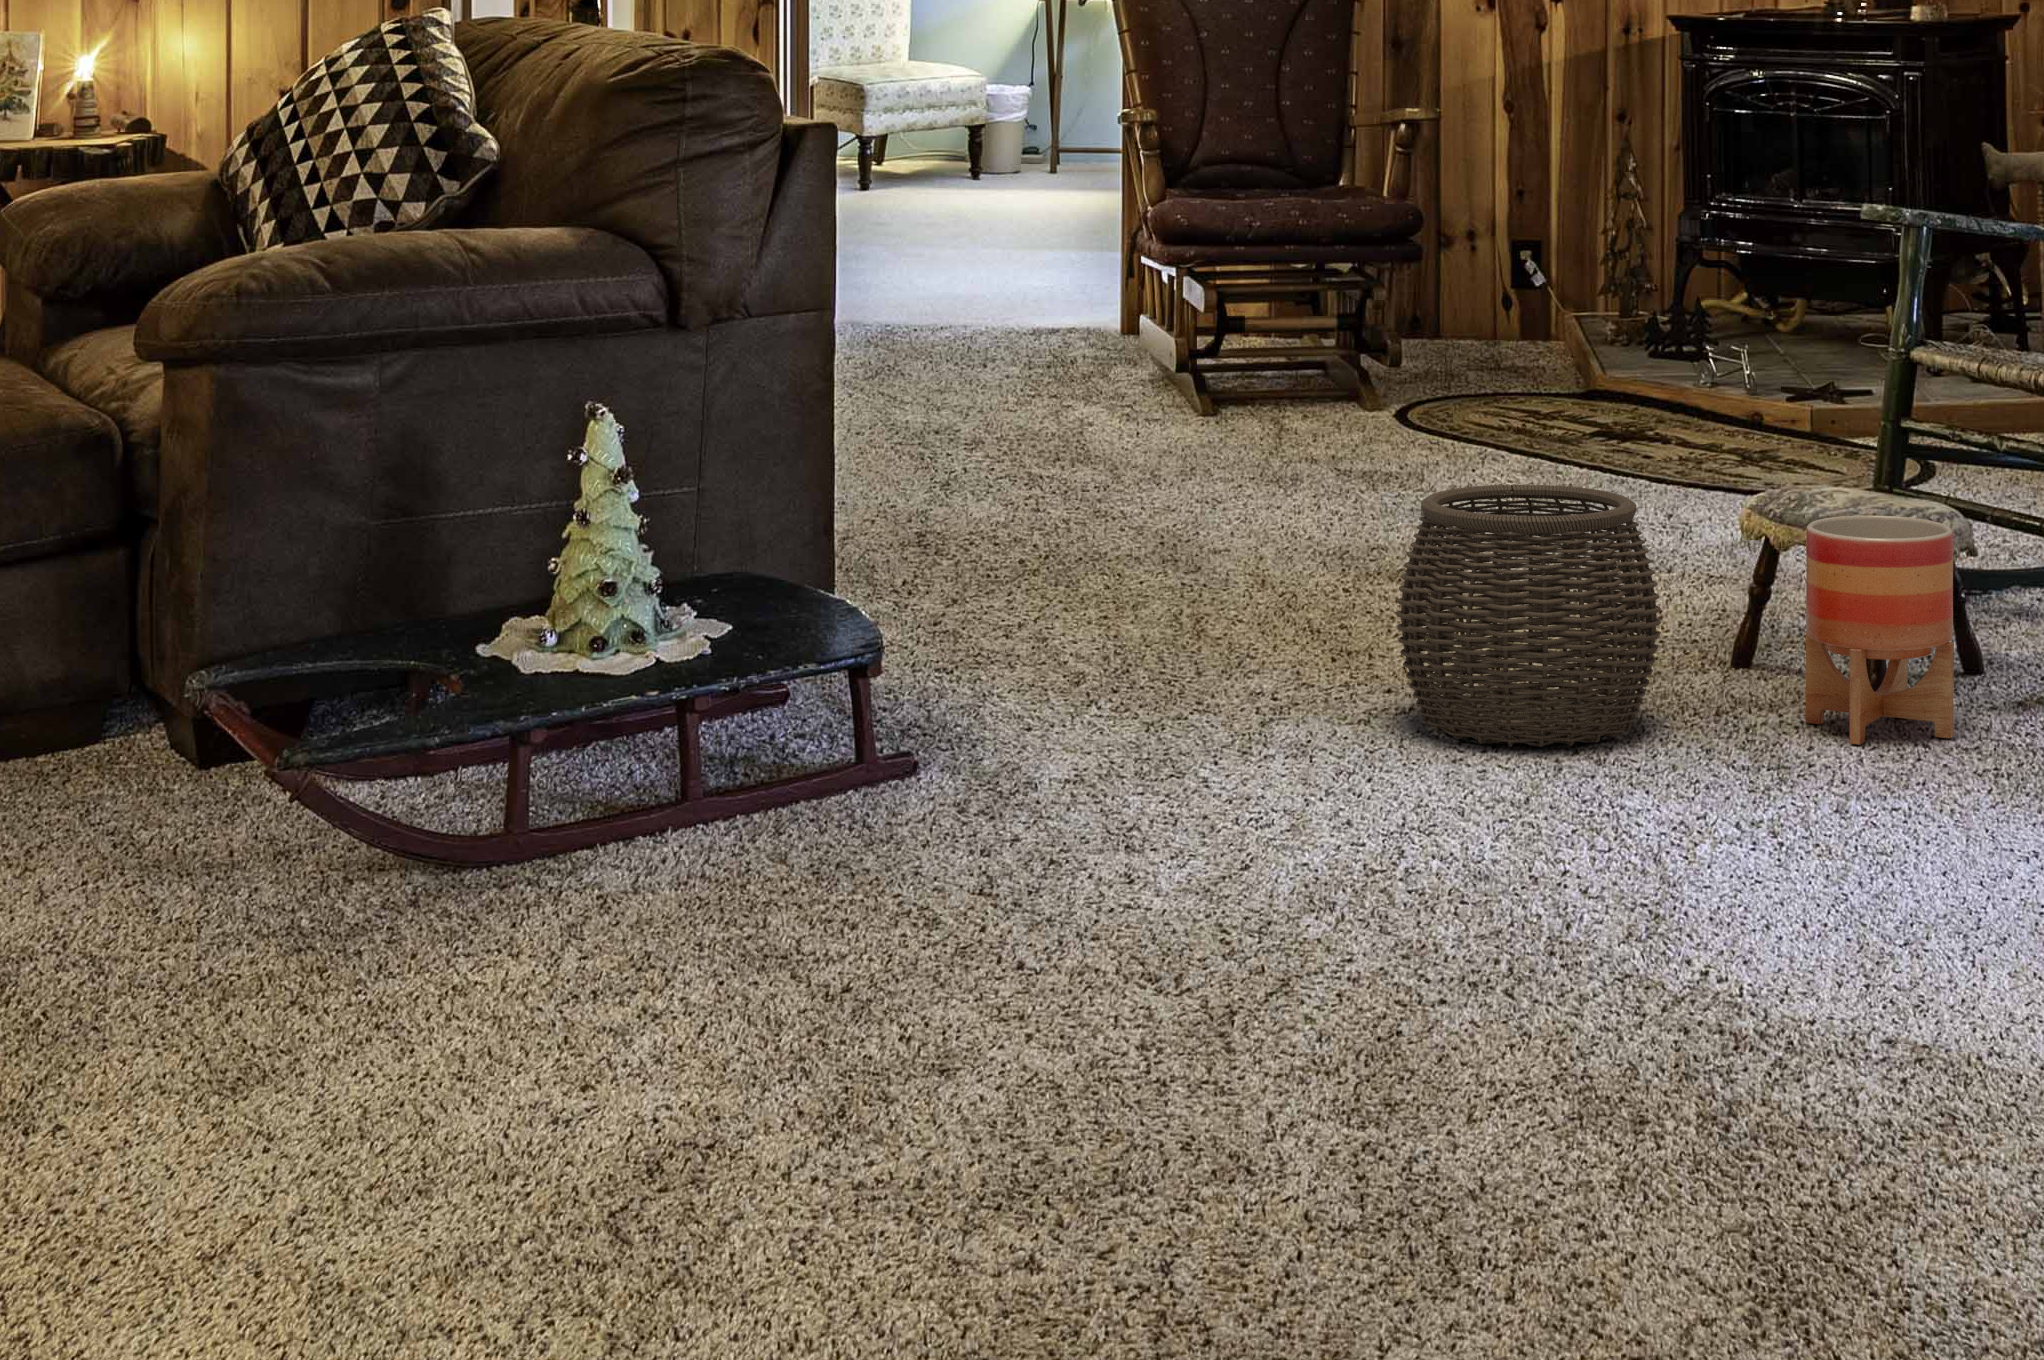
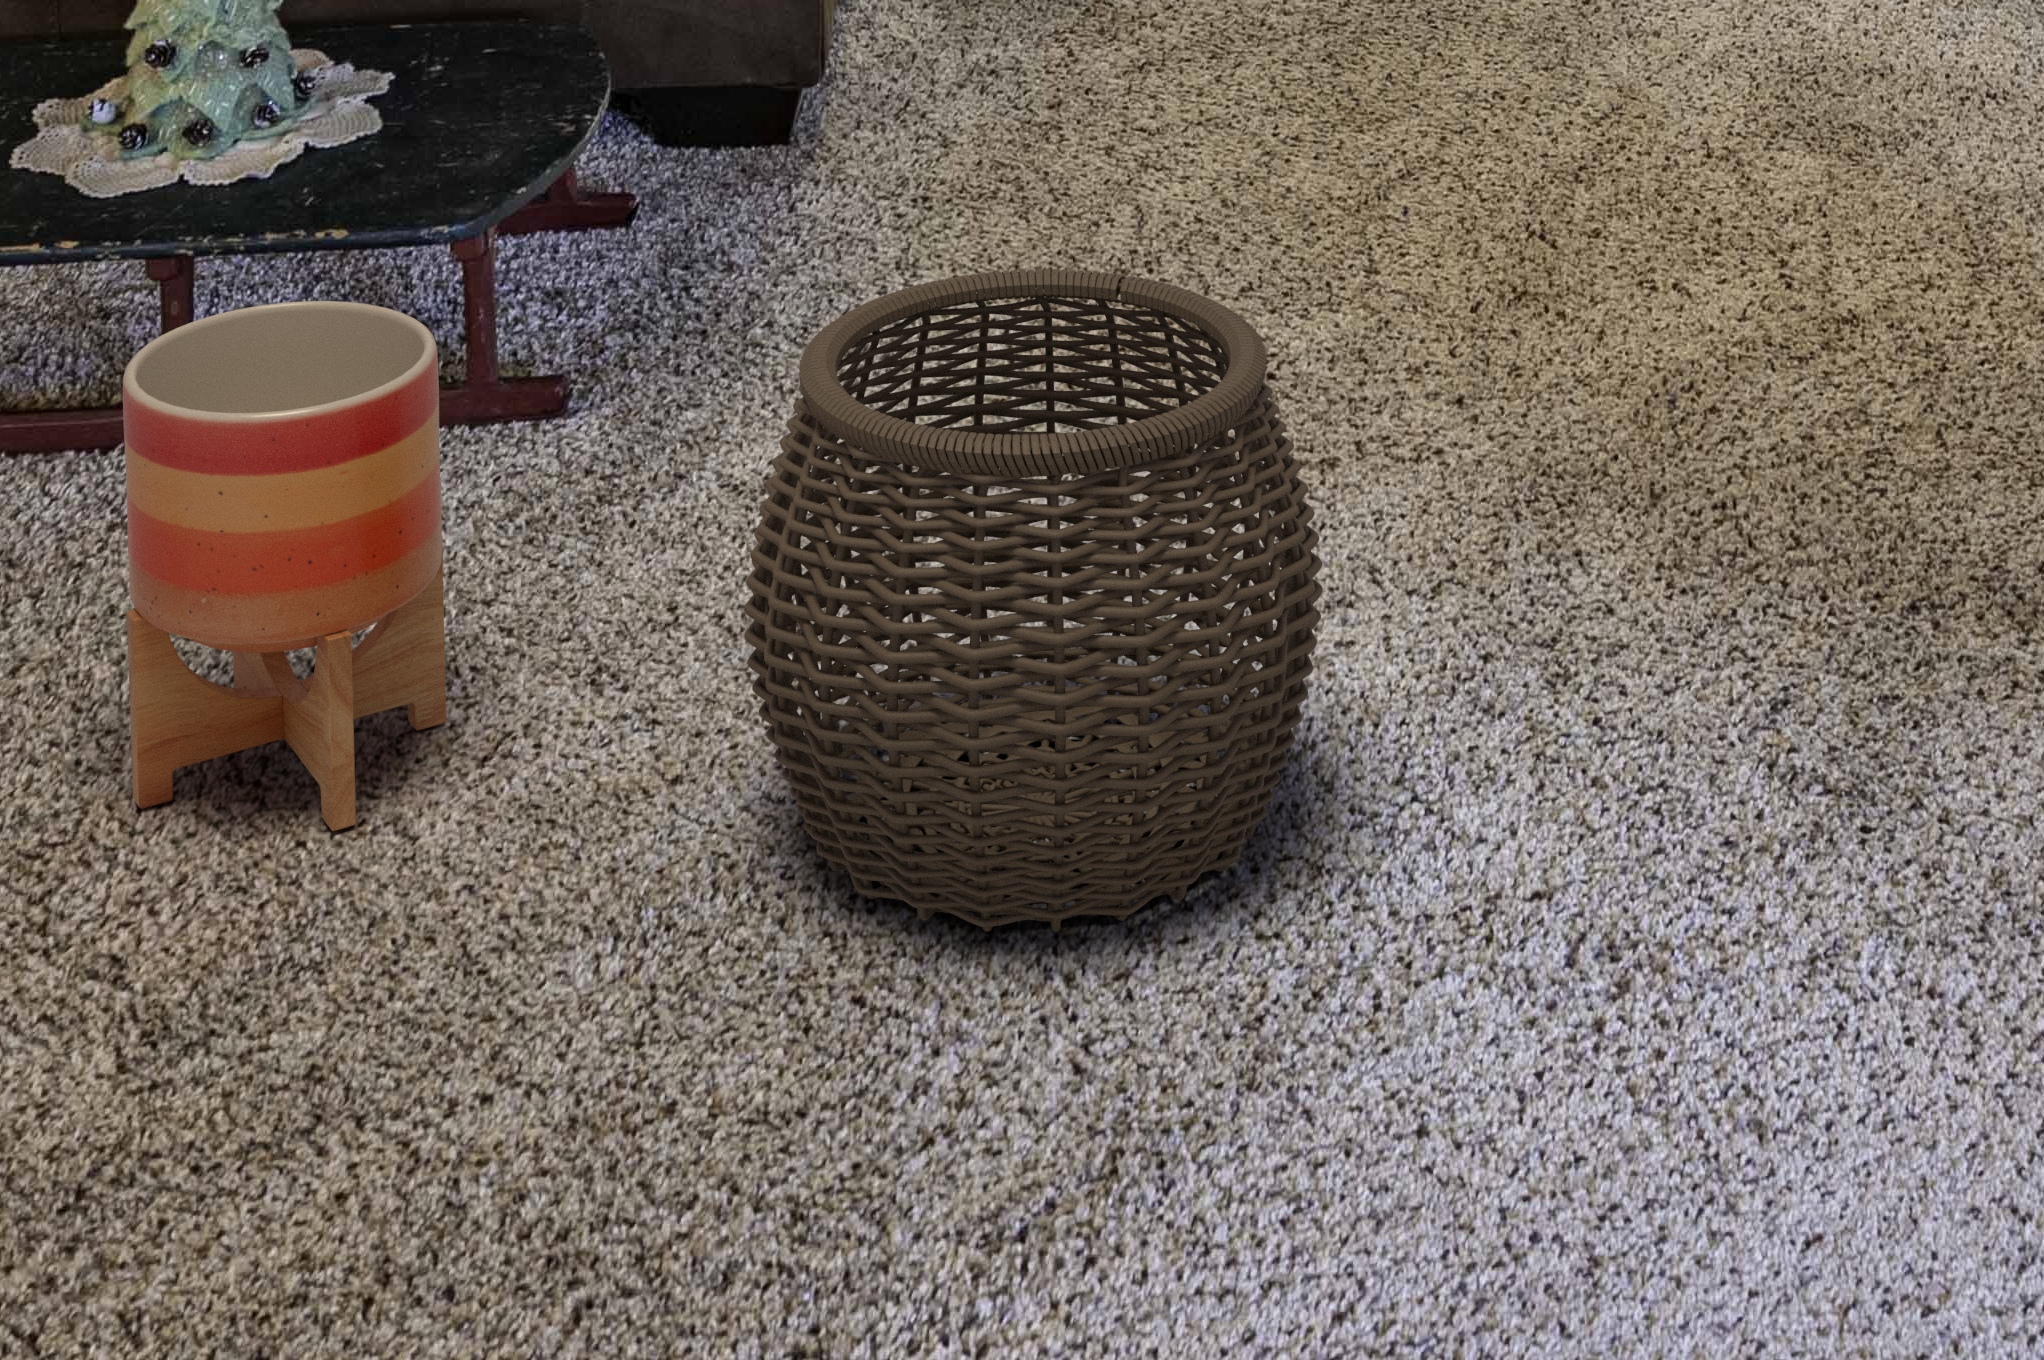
planter: present [1806,515,1954,745] -> present [123,301,446,831]

